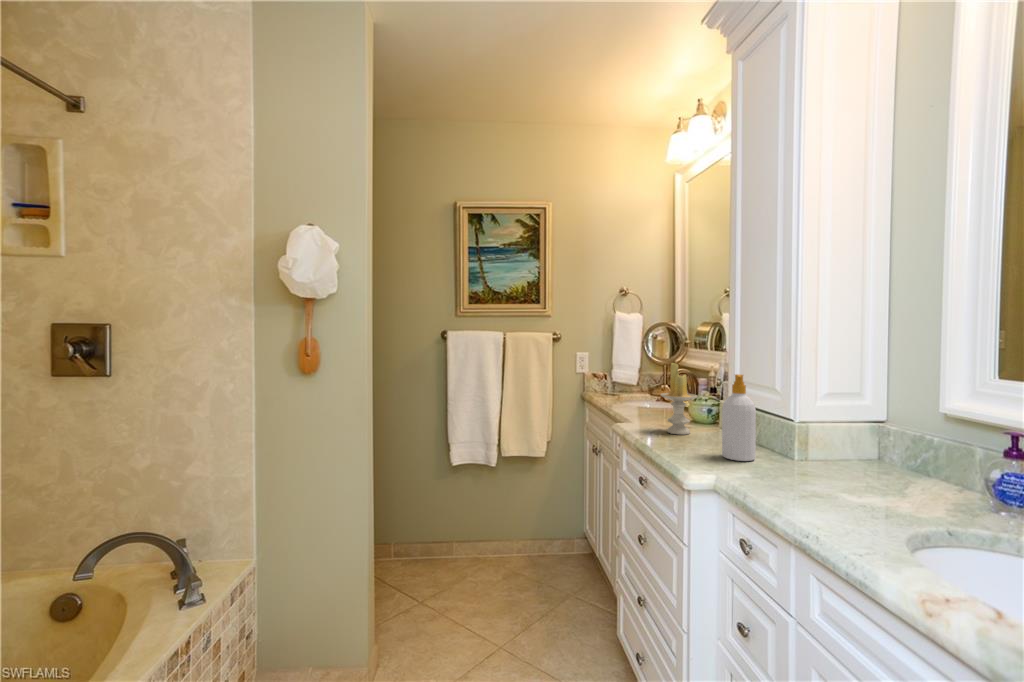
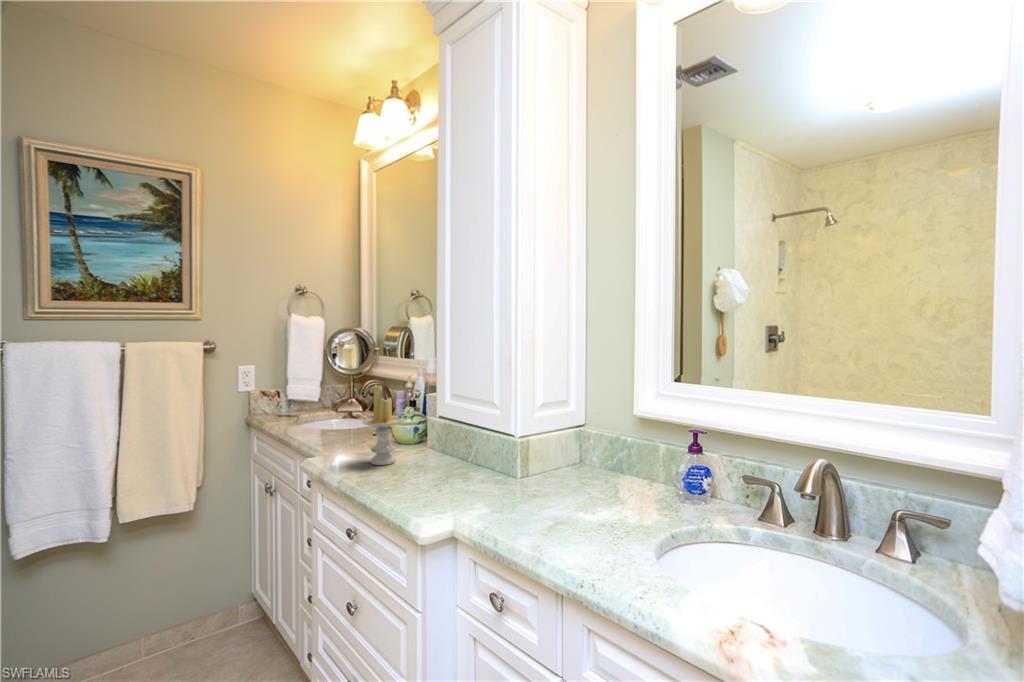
soap bottle: present [722,374,756,461] -> none [438,400,469,491]

